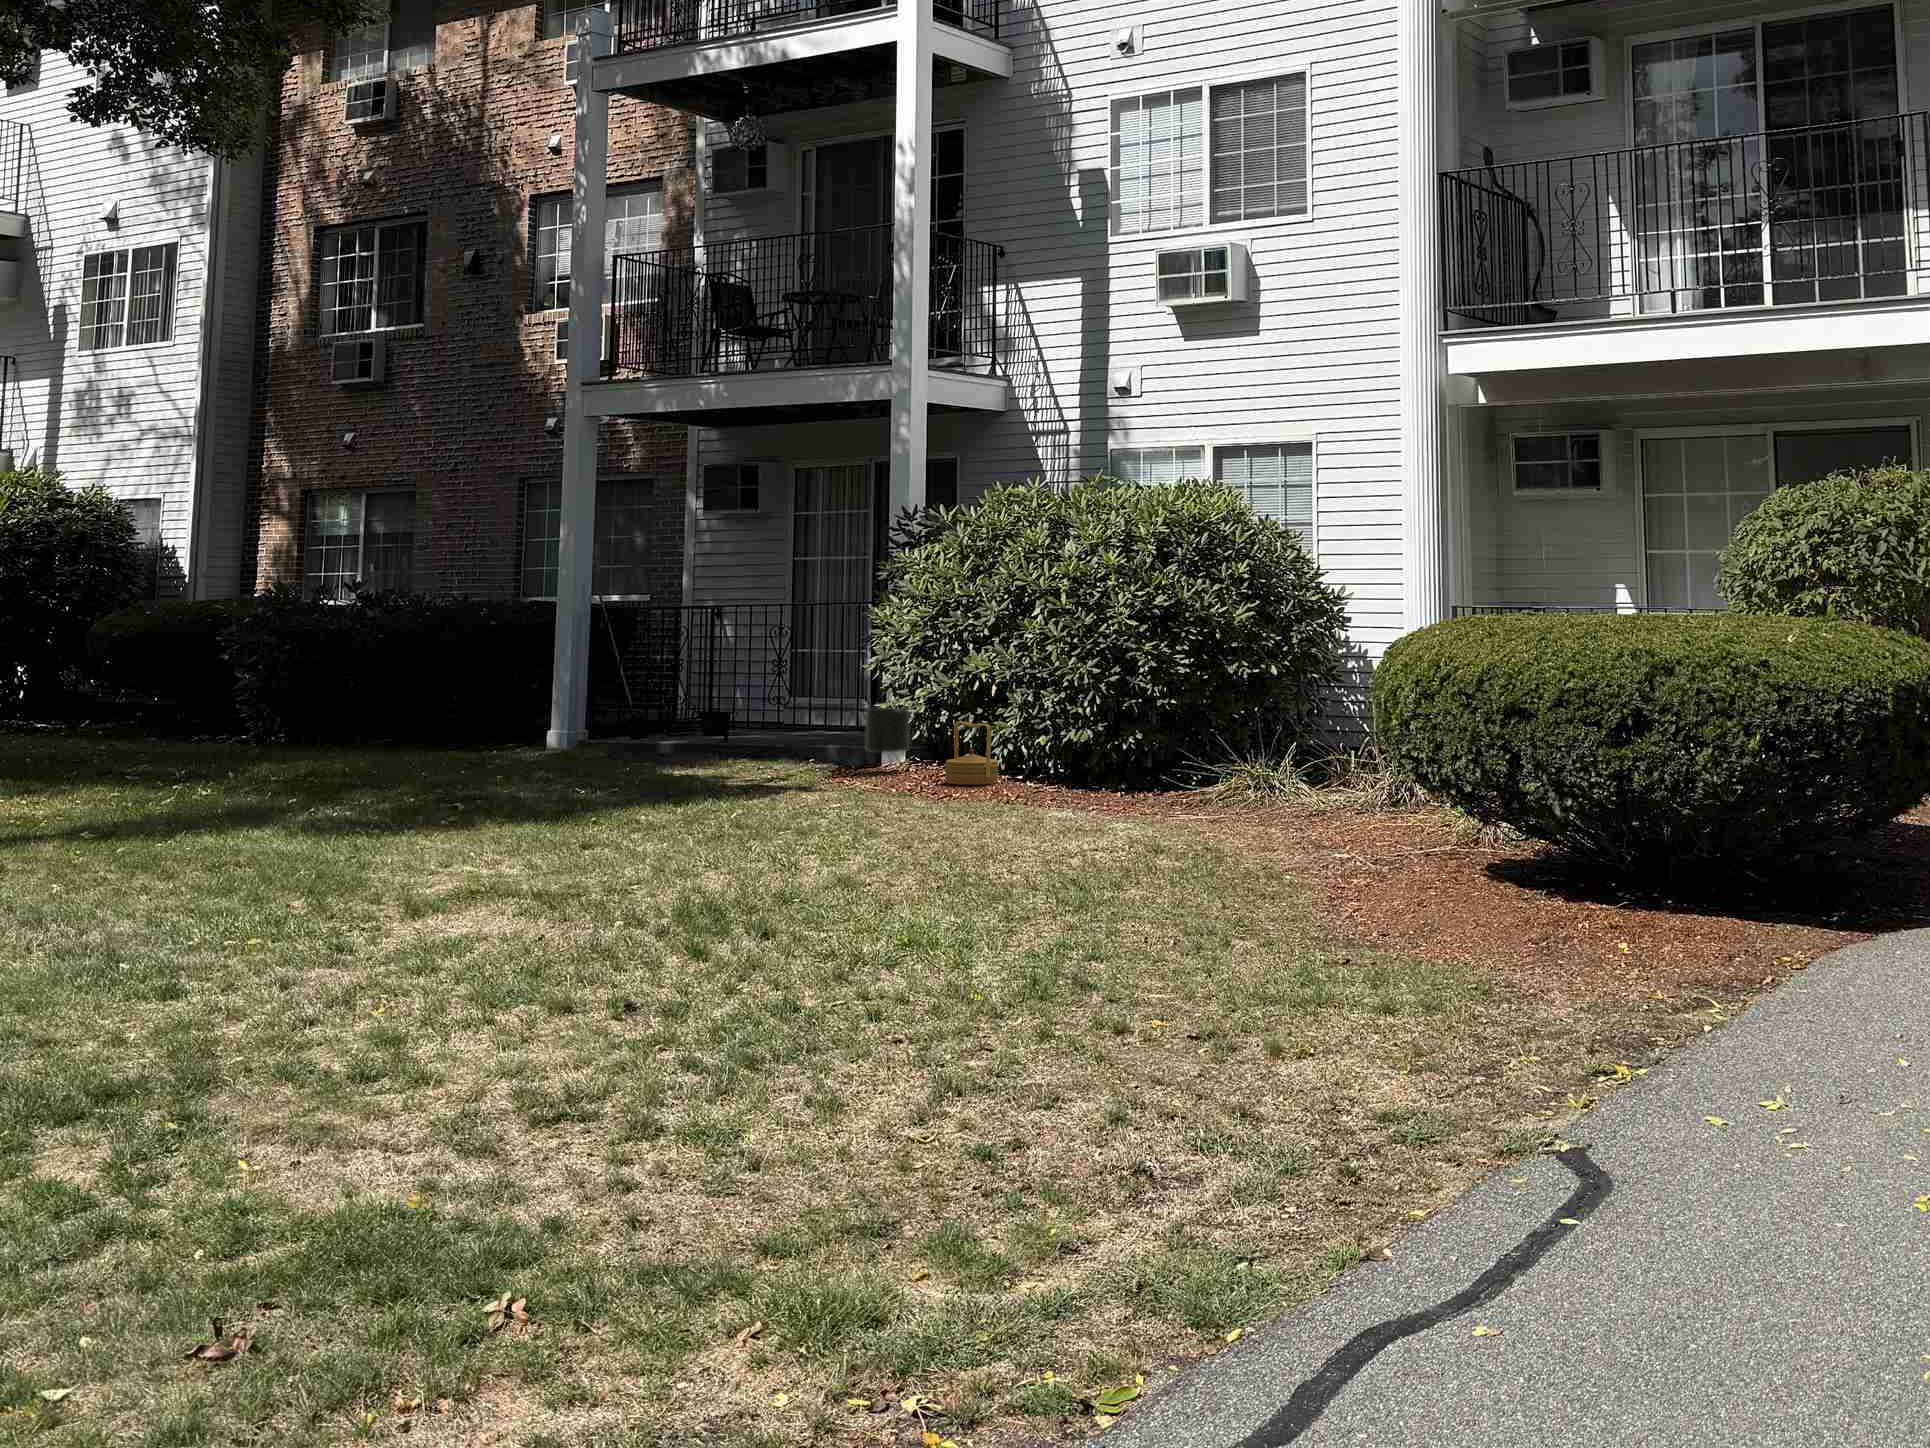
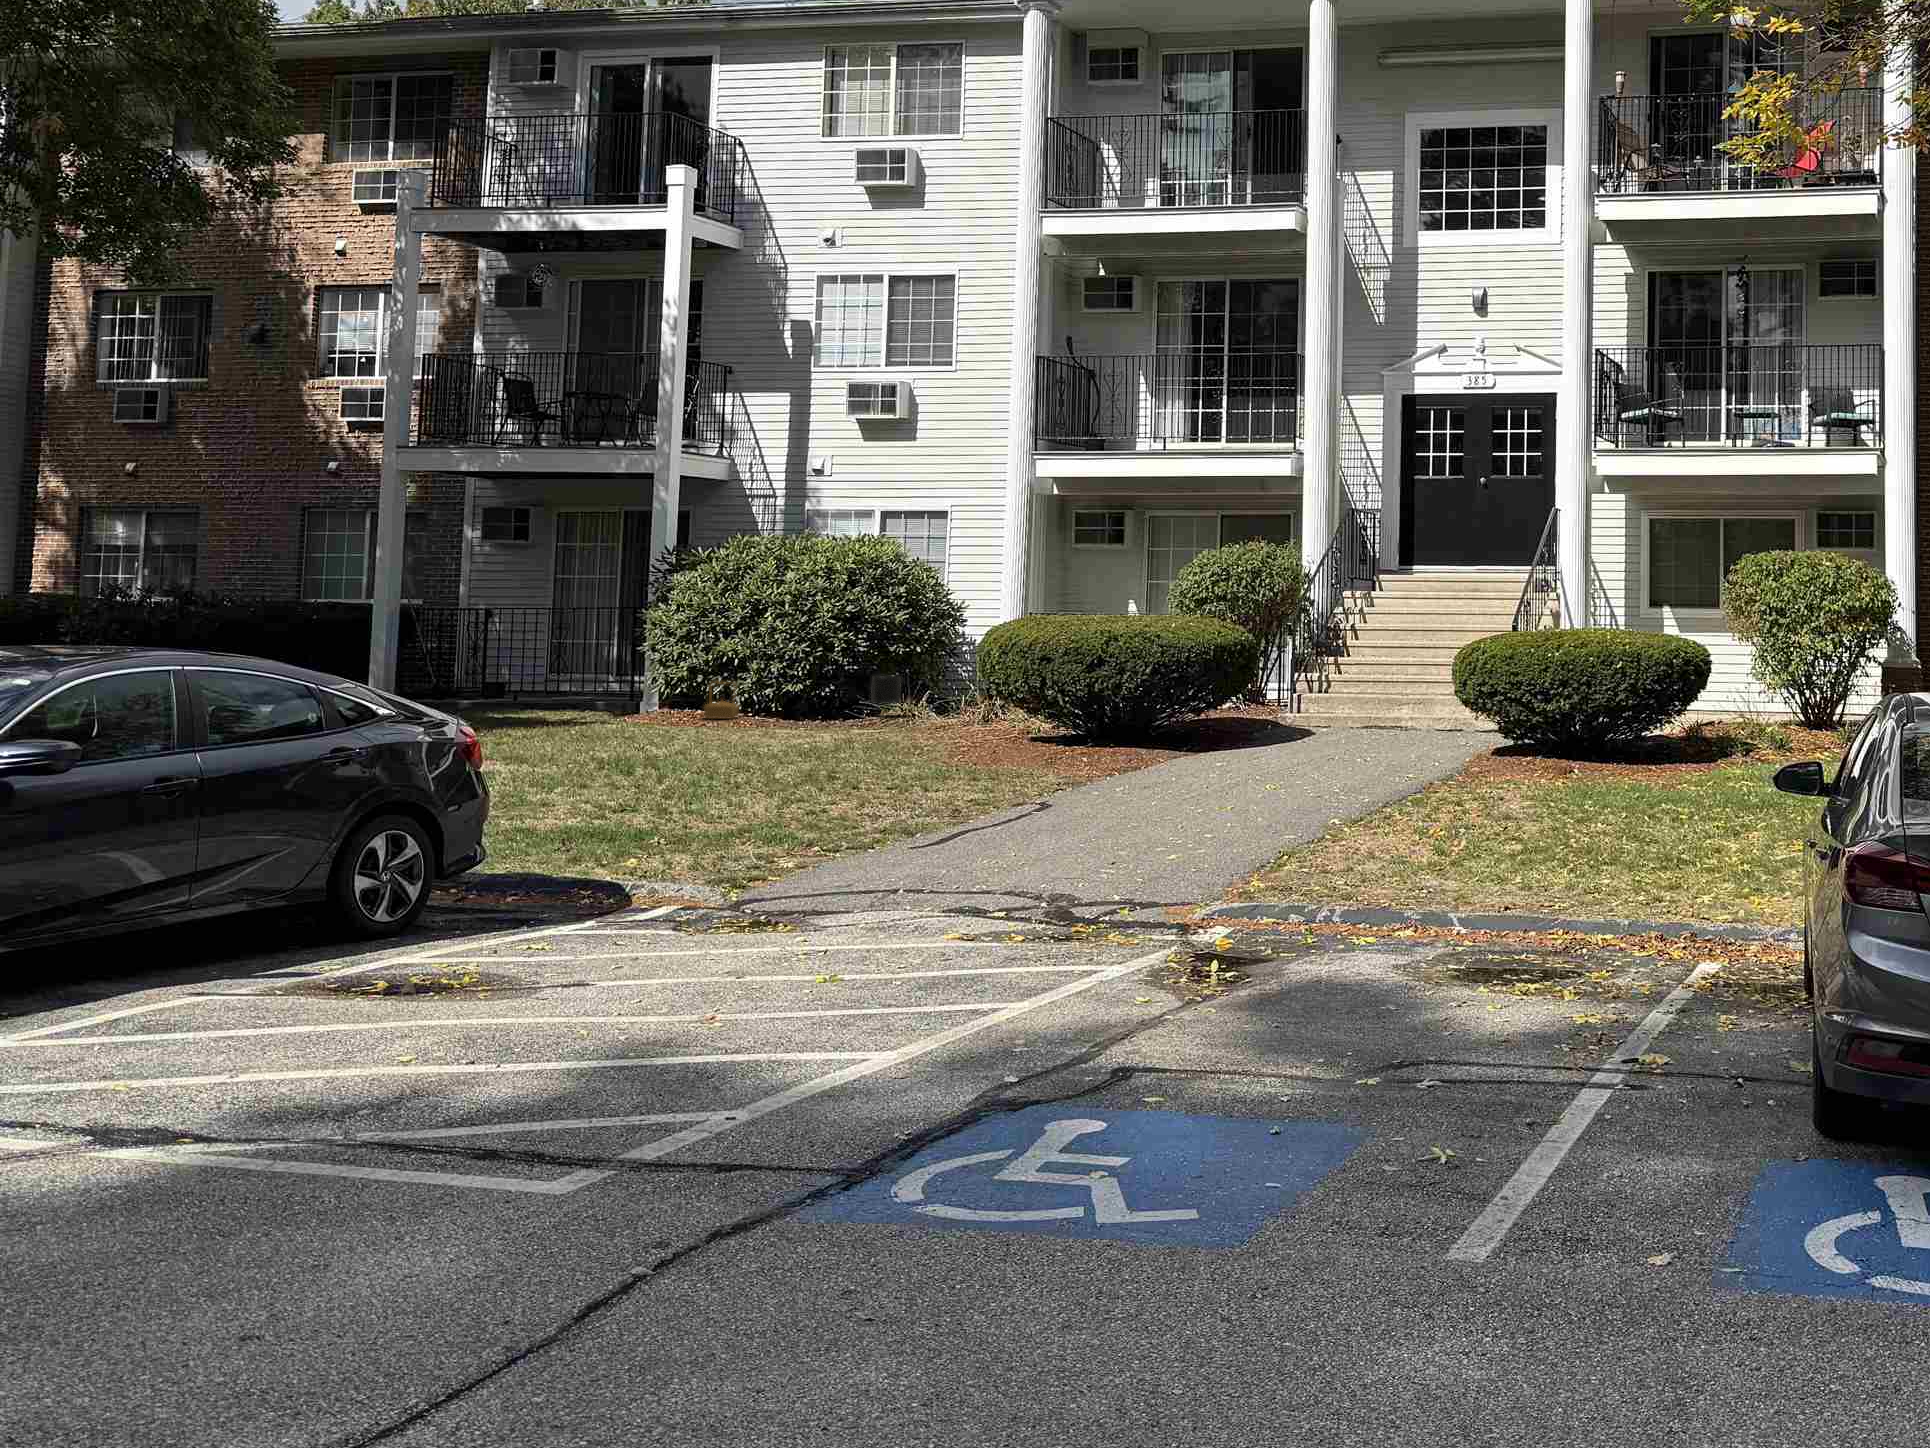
planter: present [865,708,911,753] -> present [871,676,901,714]

